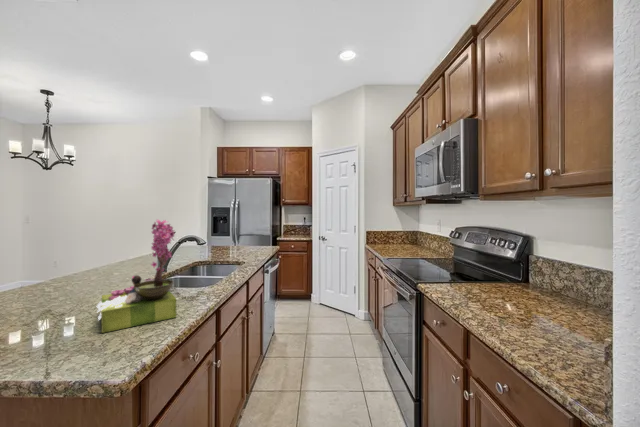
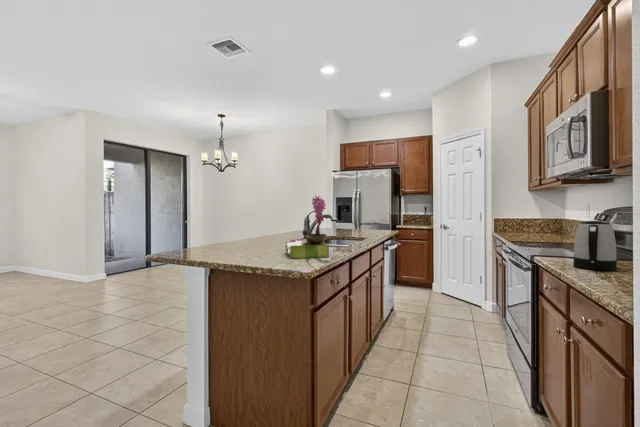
kettle: none [461,250,500,304] -> present [573,221,617,271]

